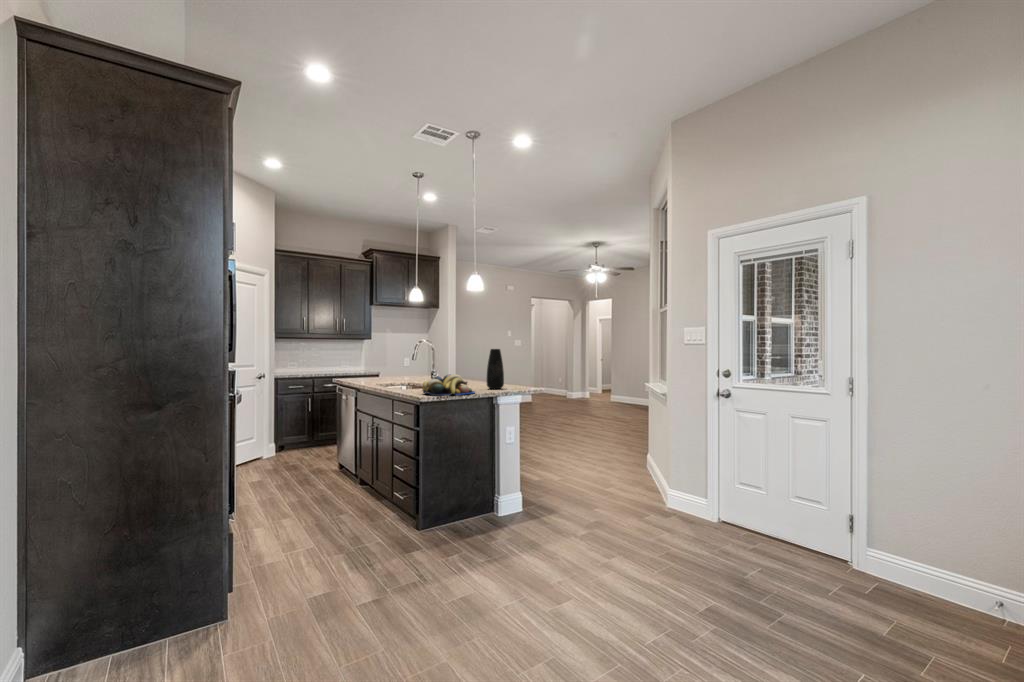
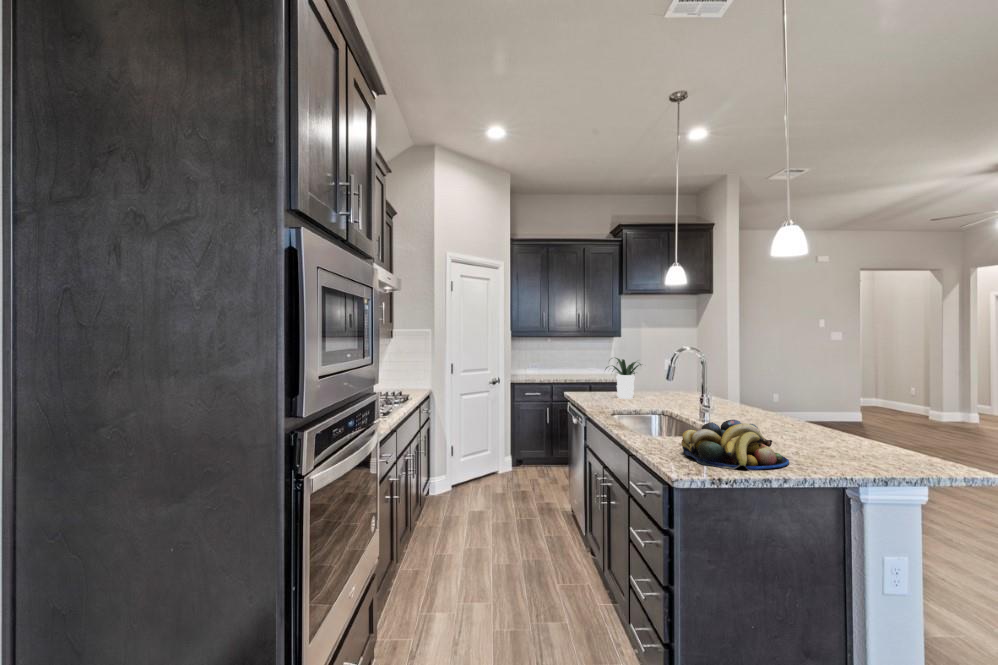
vase: present [487,349,504,389] -> none [809,371,848,450]
potted plant: none [364,351,398,380] -> present [605,358,641,399]

